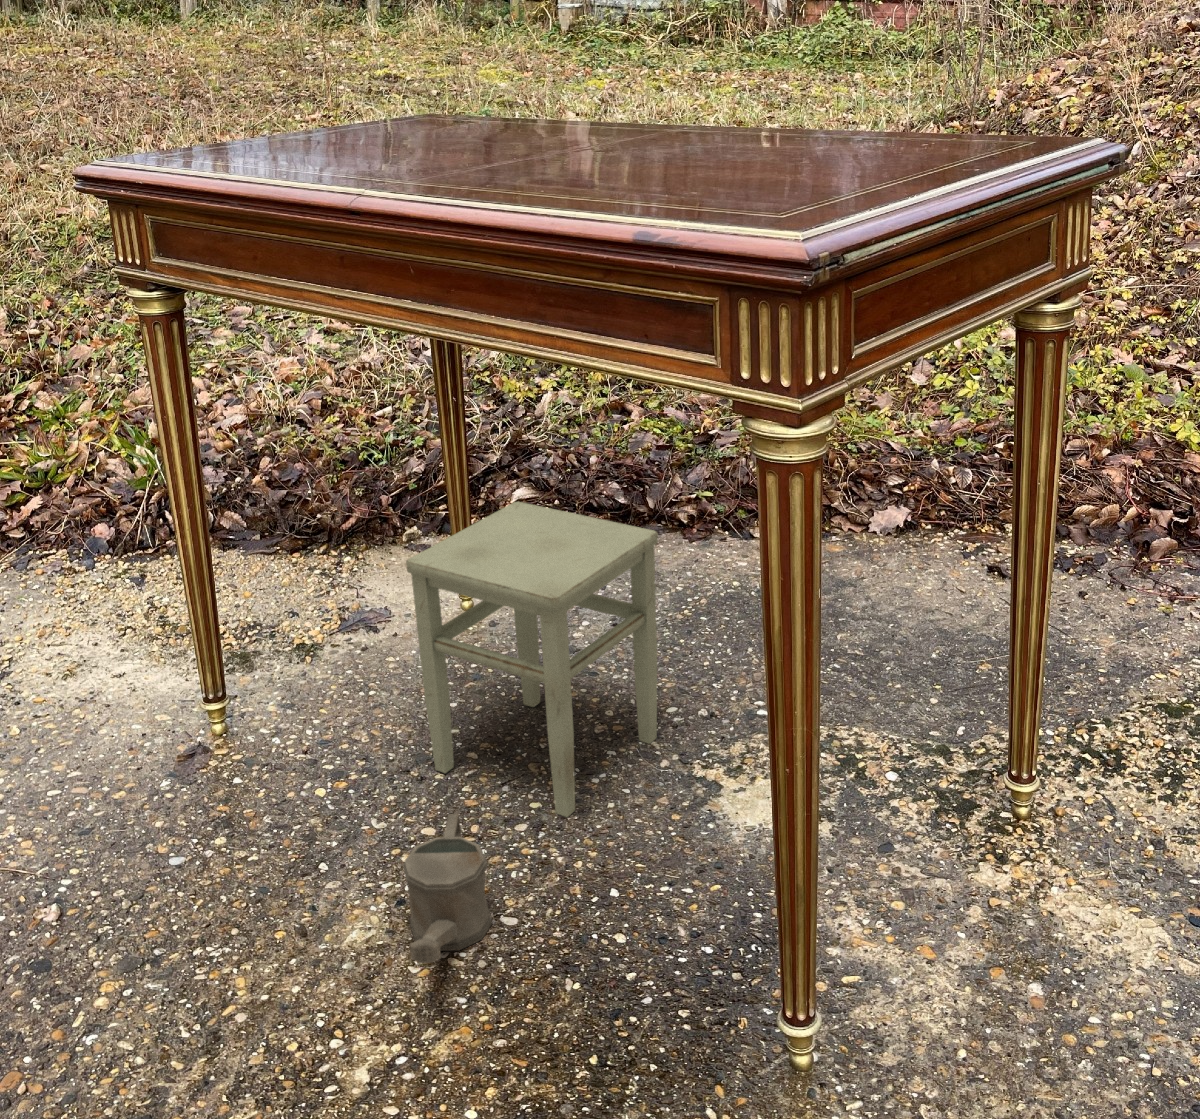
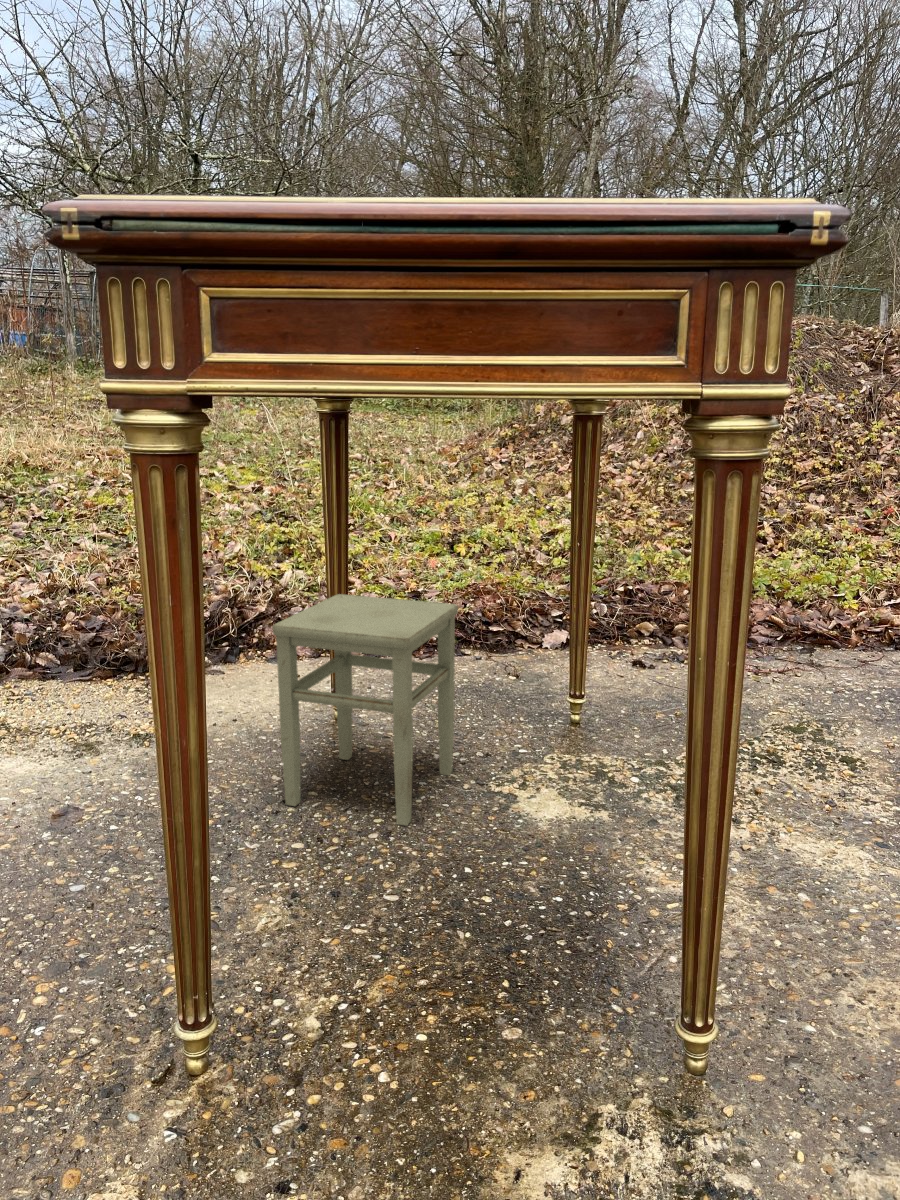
watering can: present [403,814,492,963] -> none [307,815,378,925]

